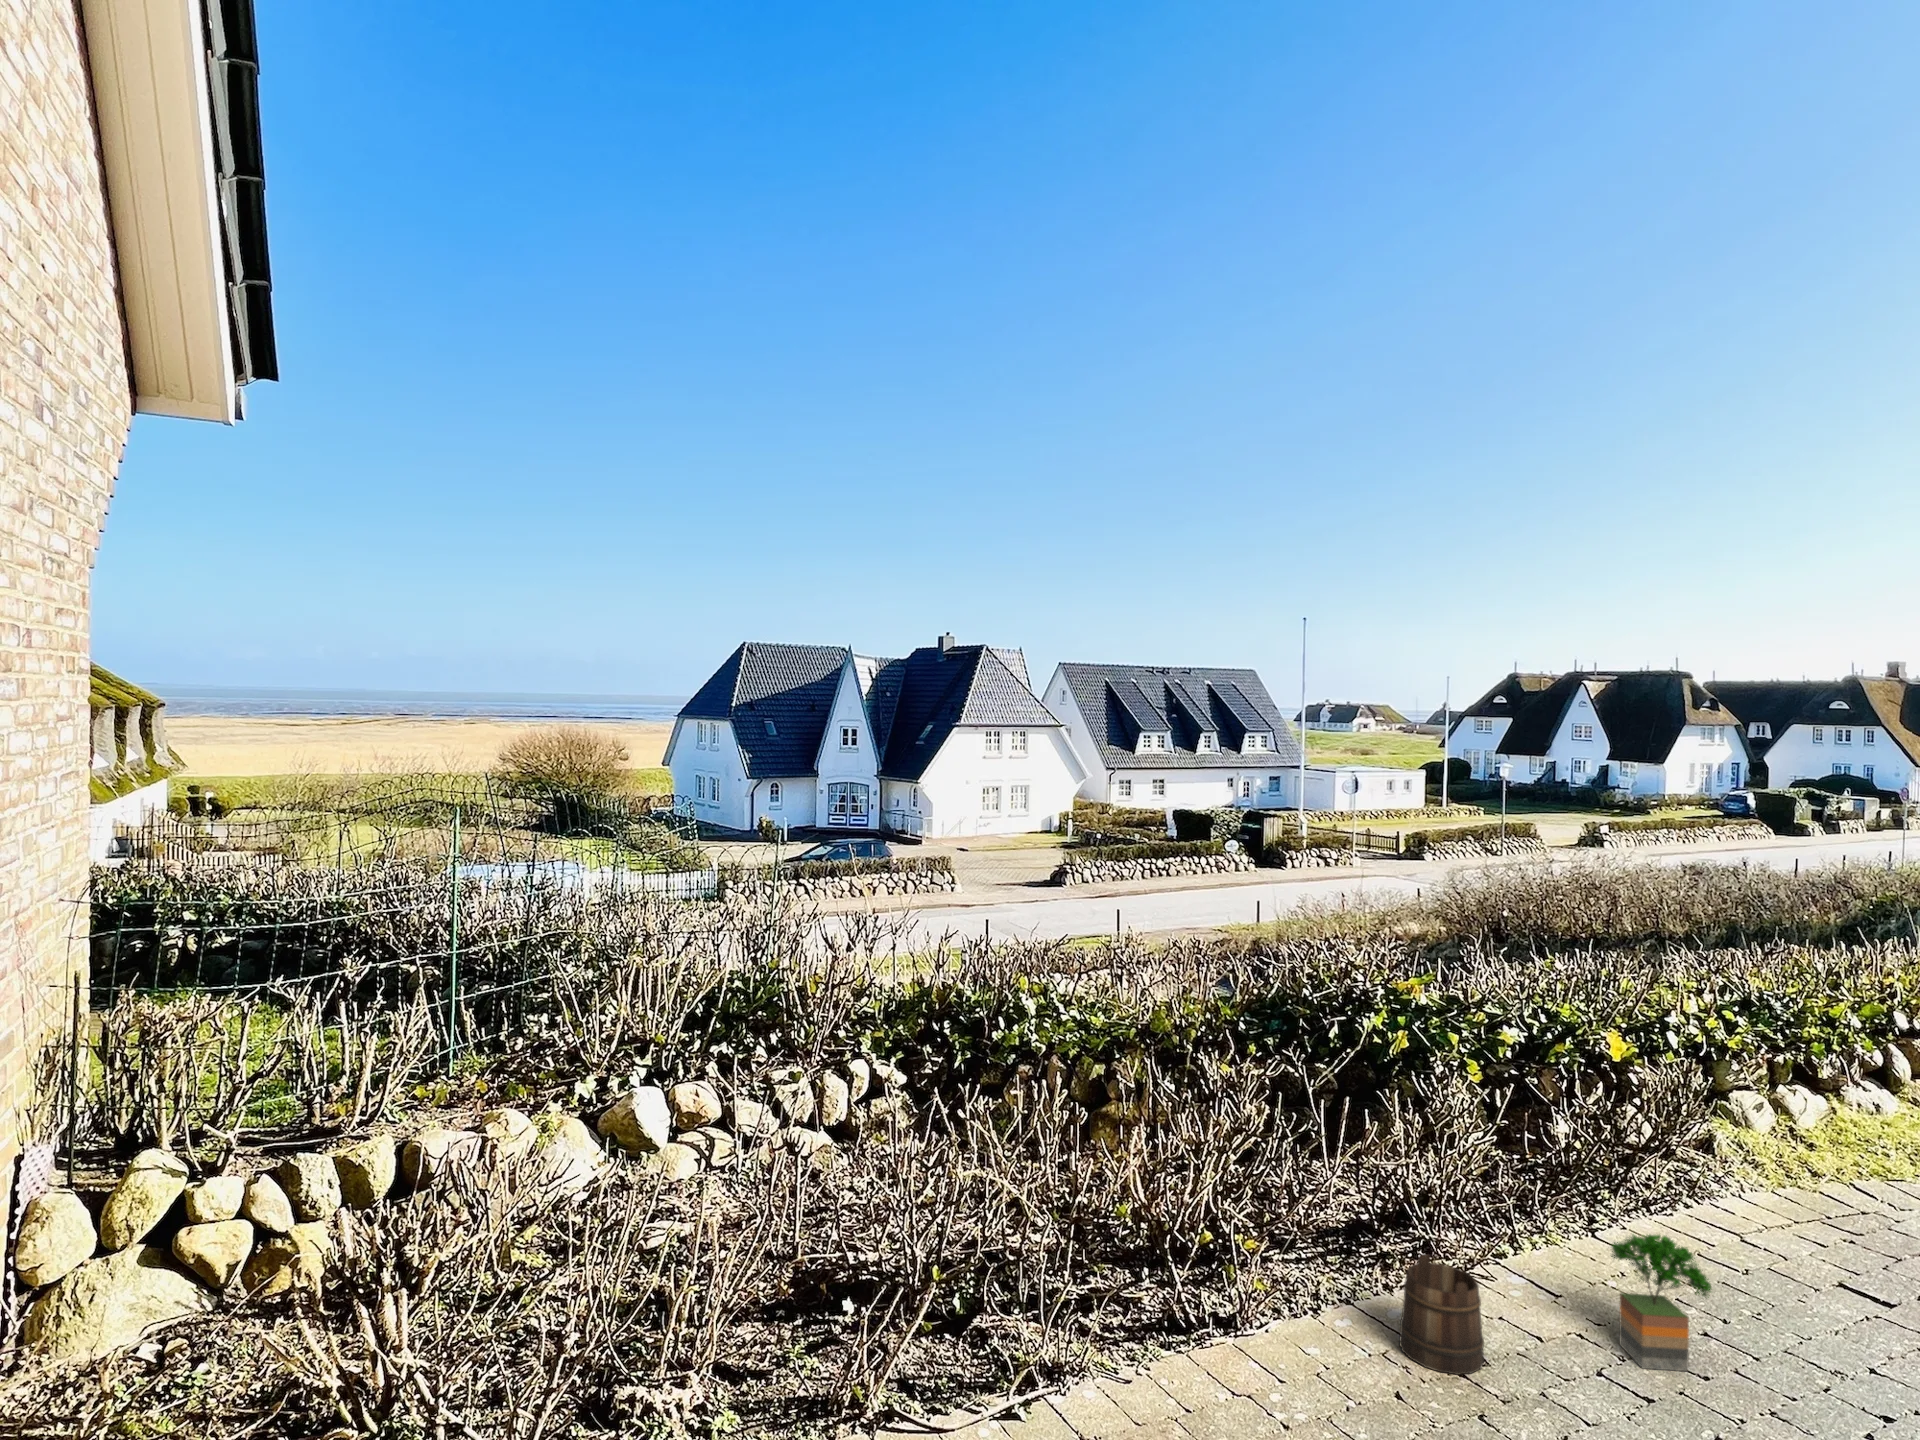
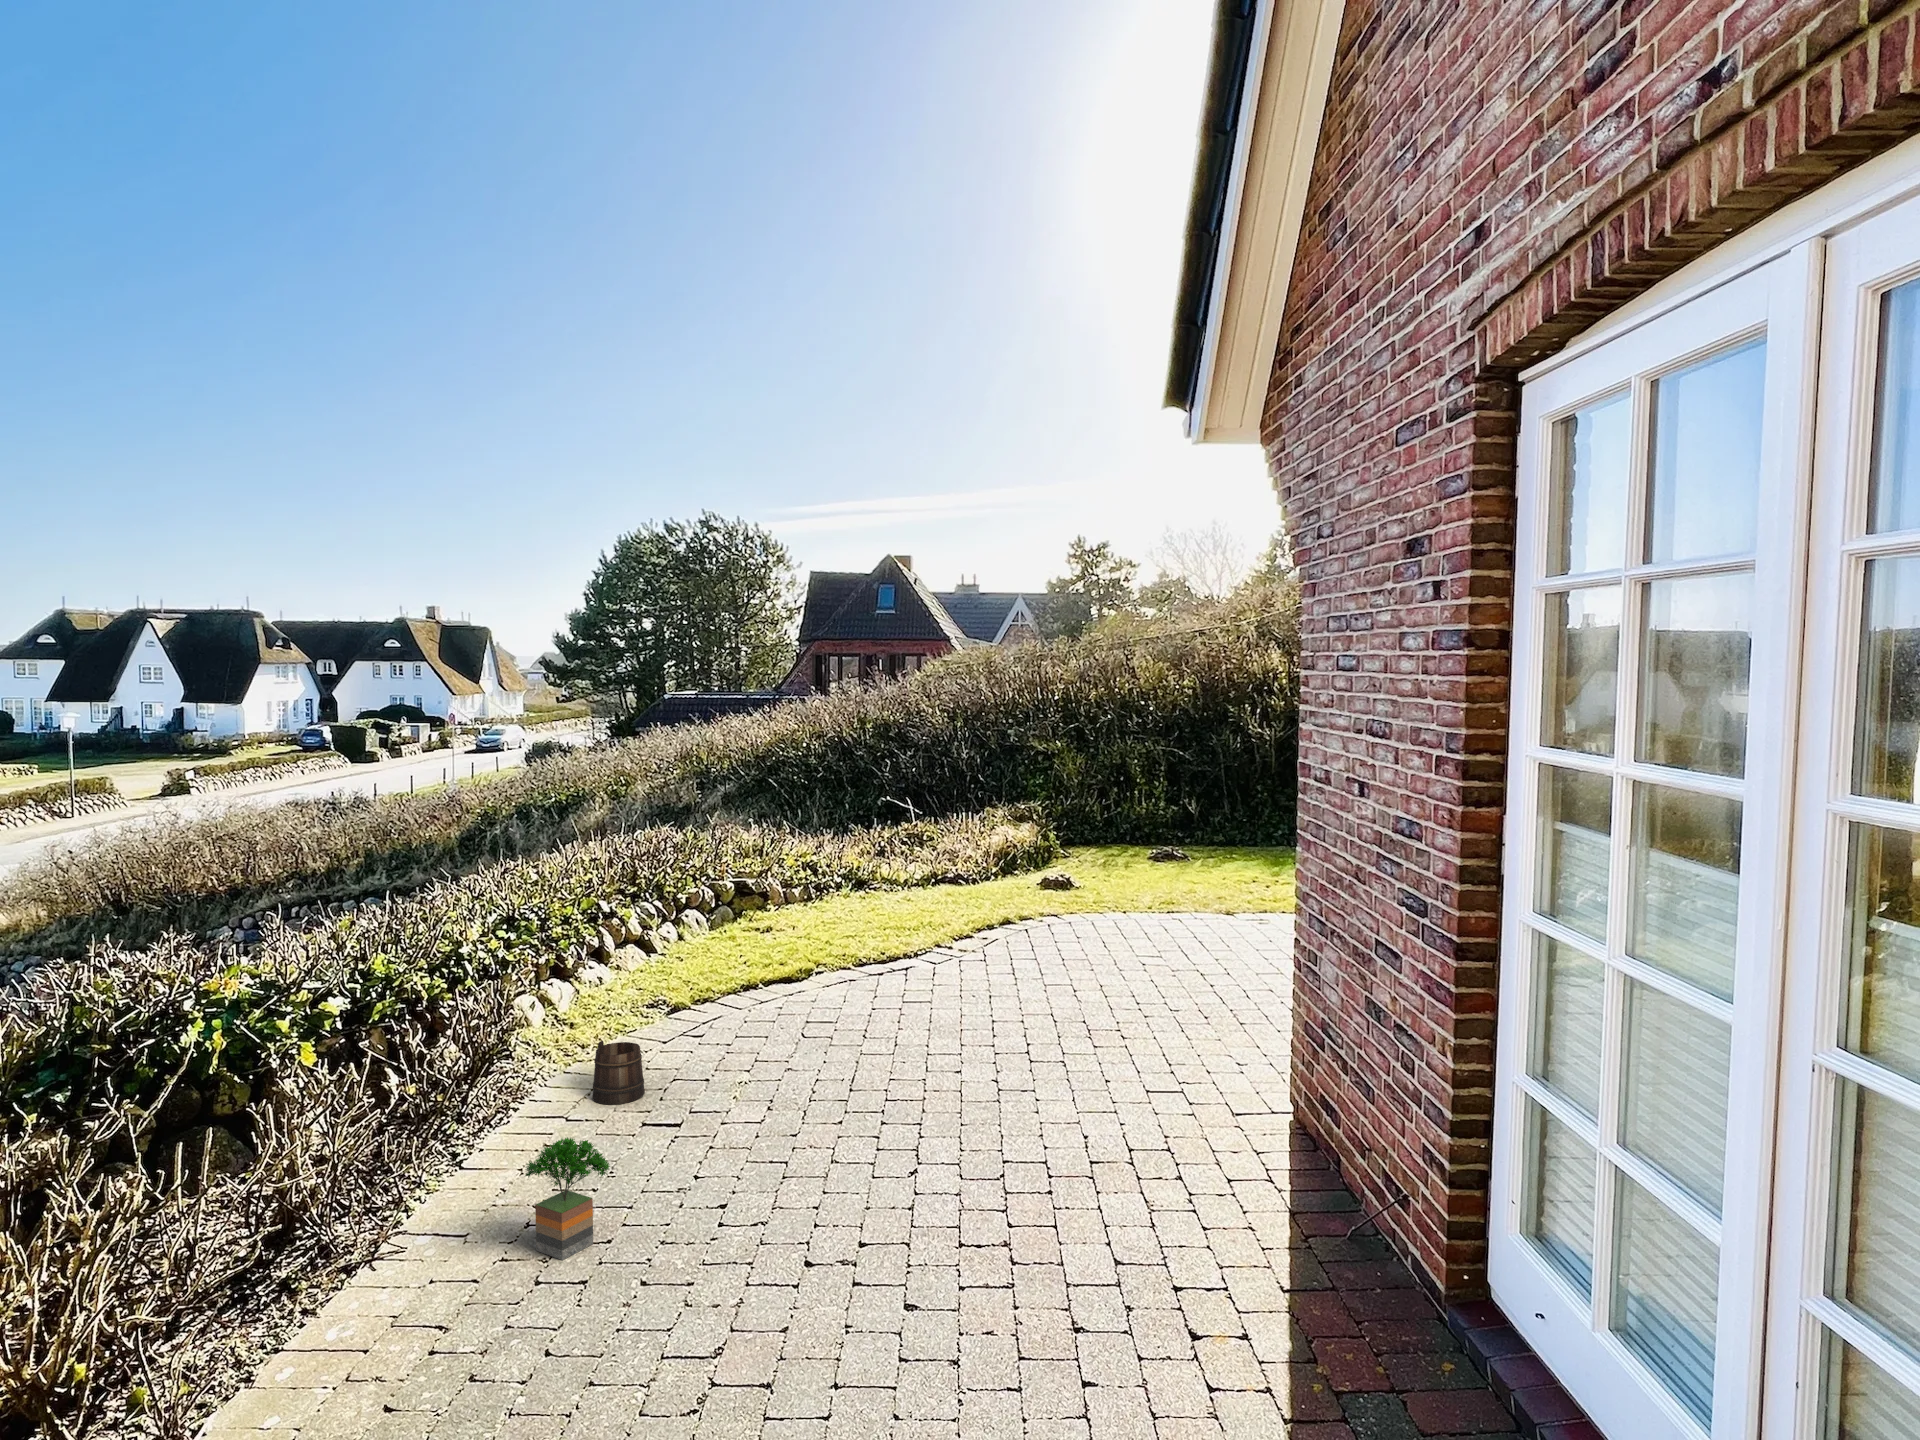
bucket: present [1399,1254,1484,1375] -> present [593,1041,645,1105]

